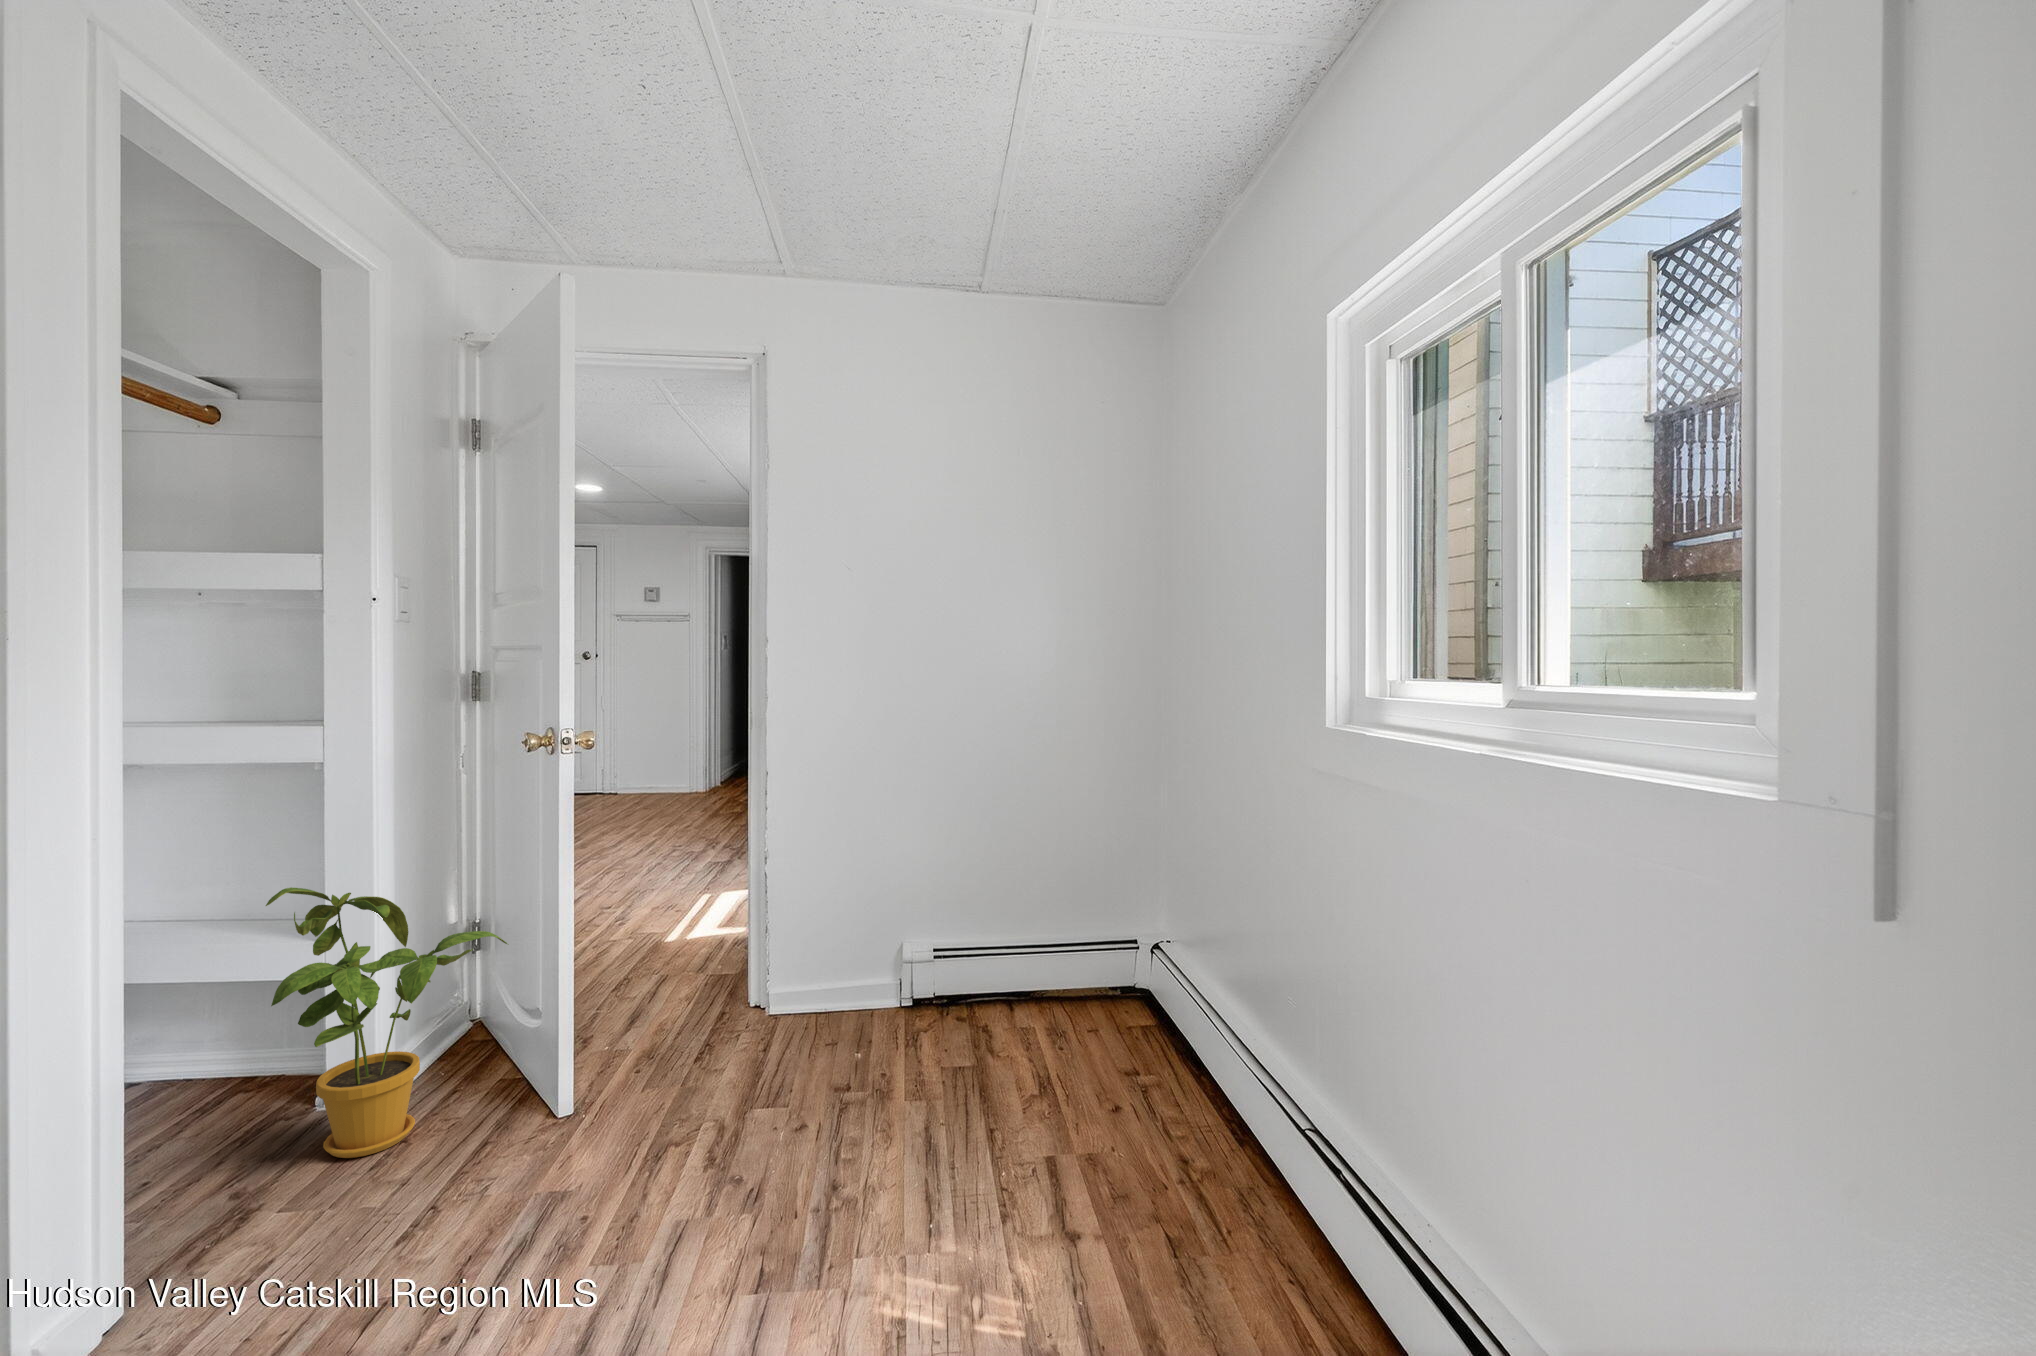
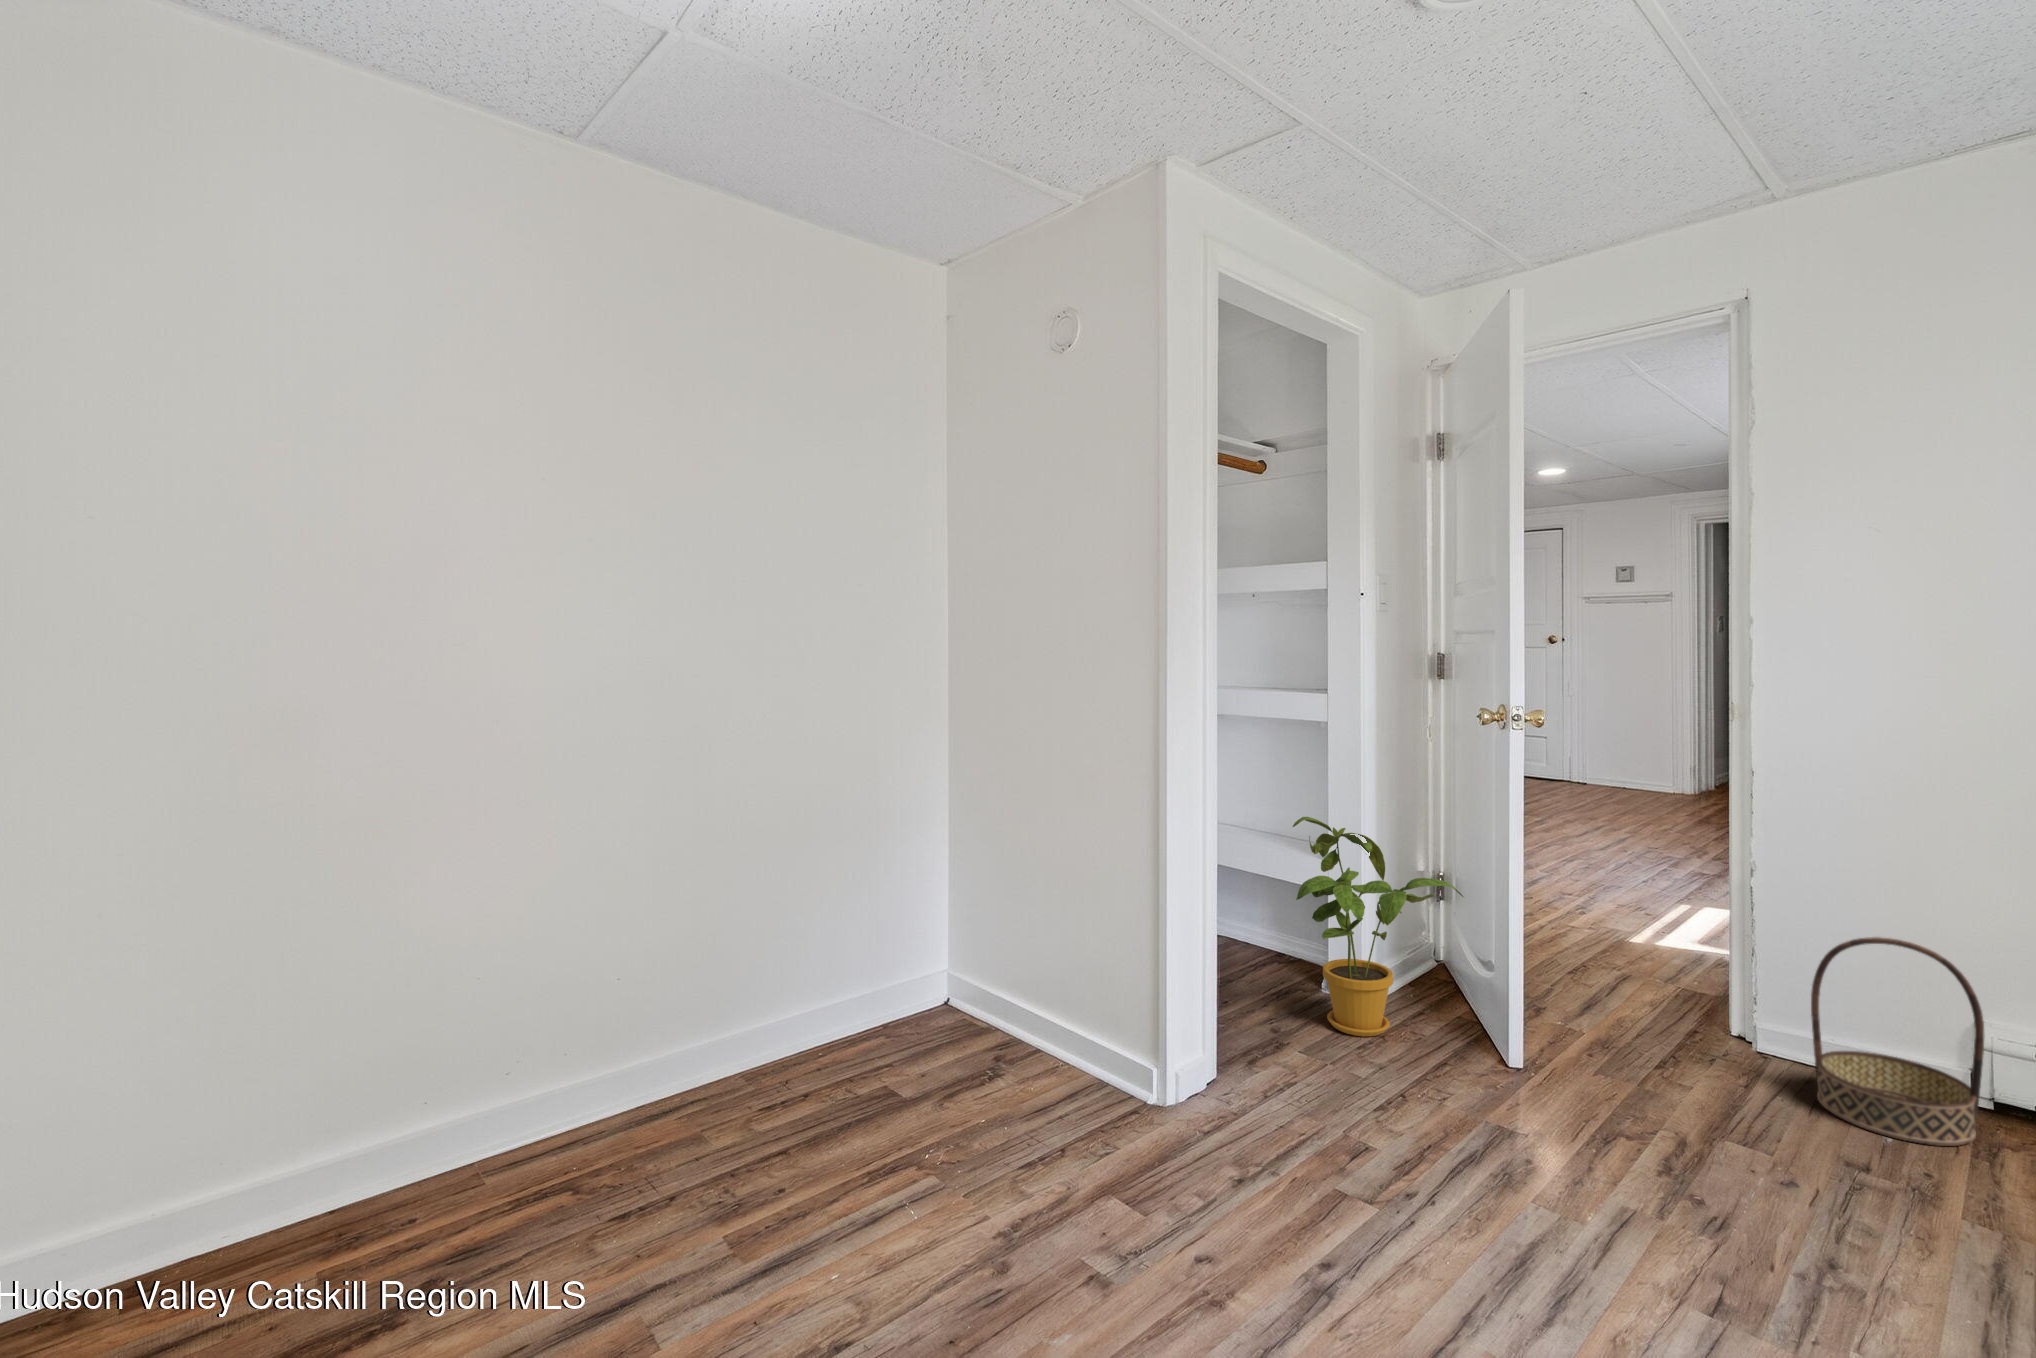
basket: none [805,895,903,1052] -> present [1811,937,1984,1146]

